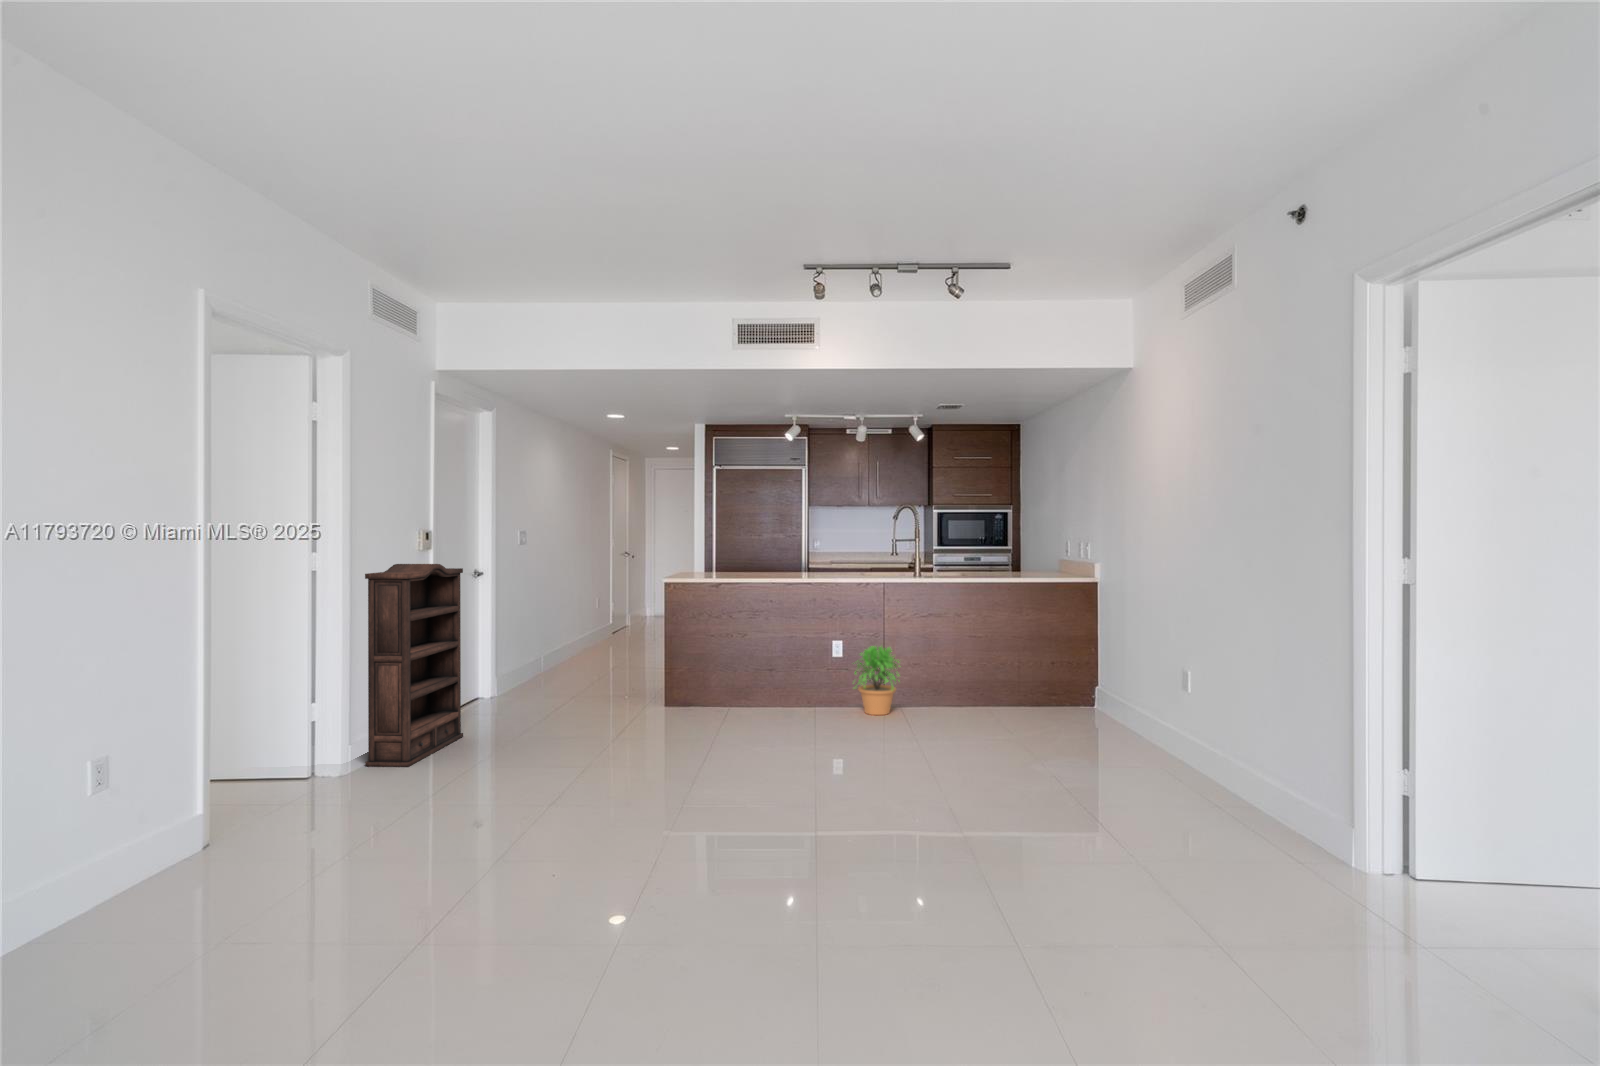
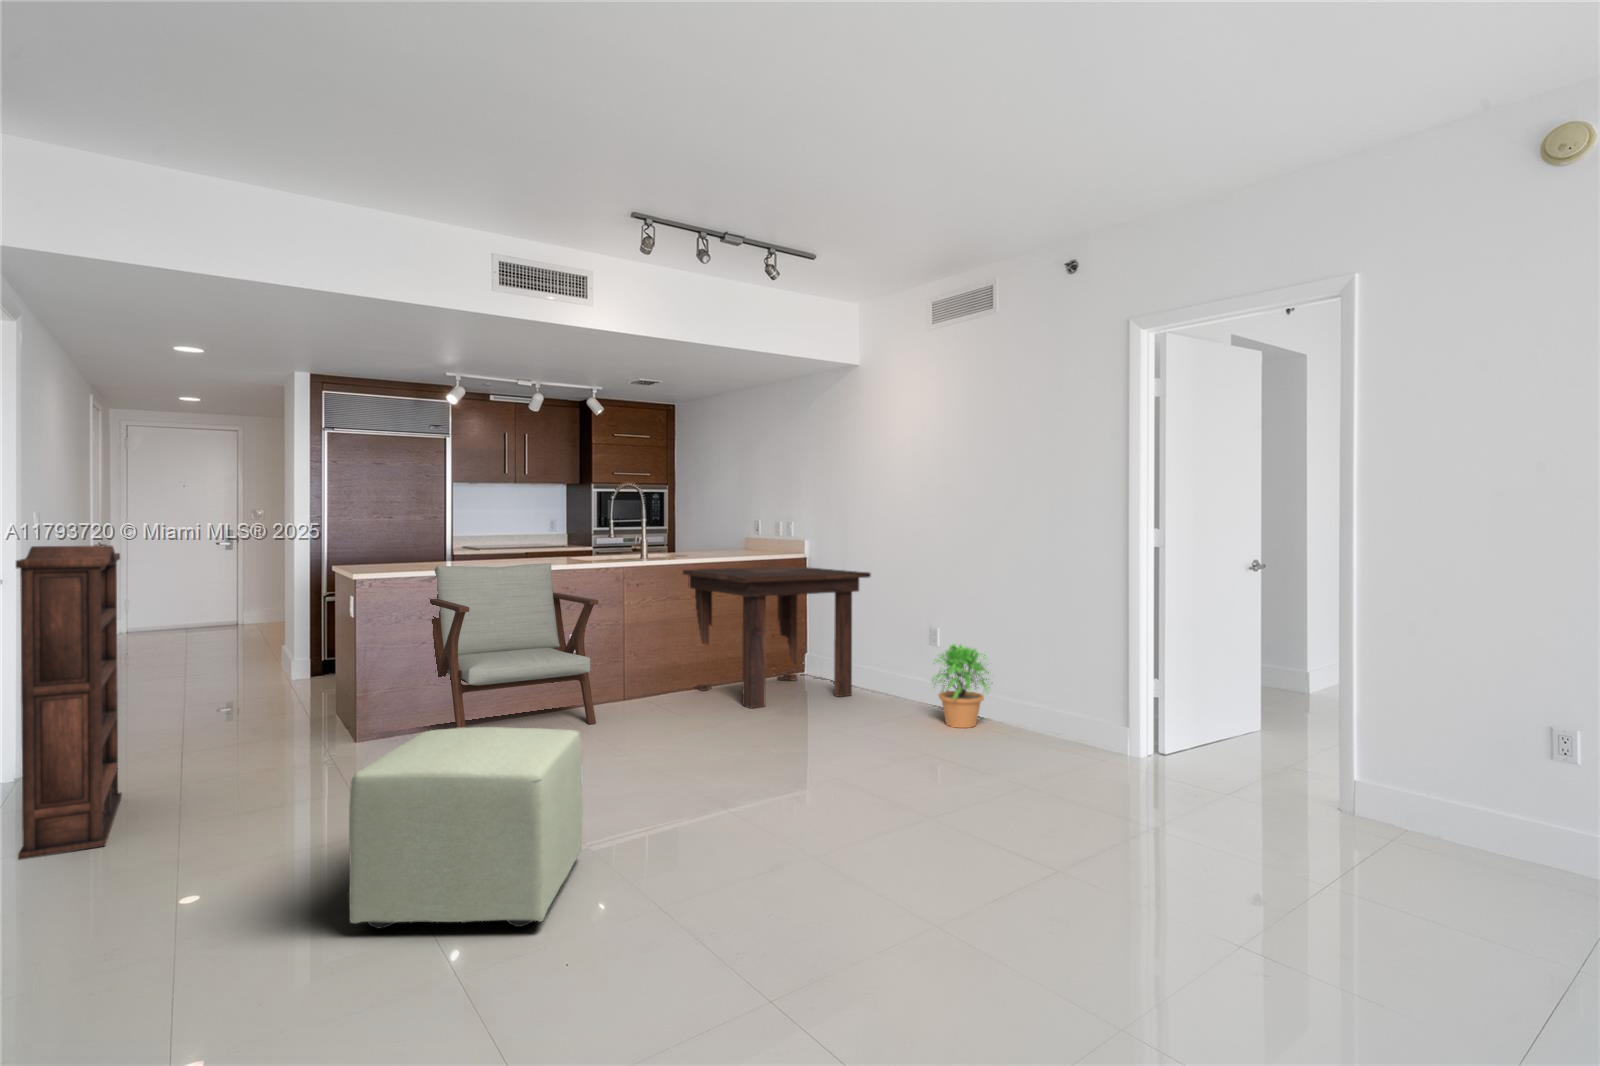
lounge chair: none [695,581,819,731] -> present [430,563,598,728]
dining table: none [944,590,1126,738] -> present [683,566,871,708]
potted plant: present [855,646,899,715] -> present [932,644,993,728]
ottoman: none [410,715,612,881] -> present [349,727,583,928]

